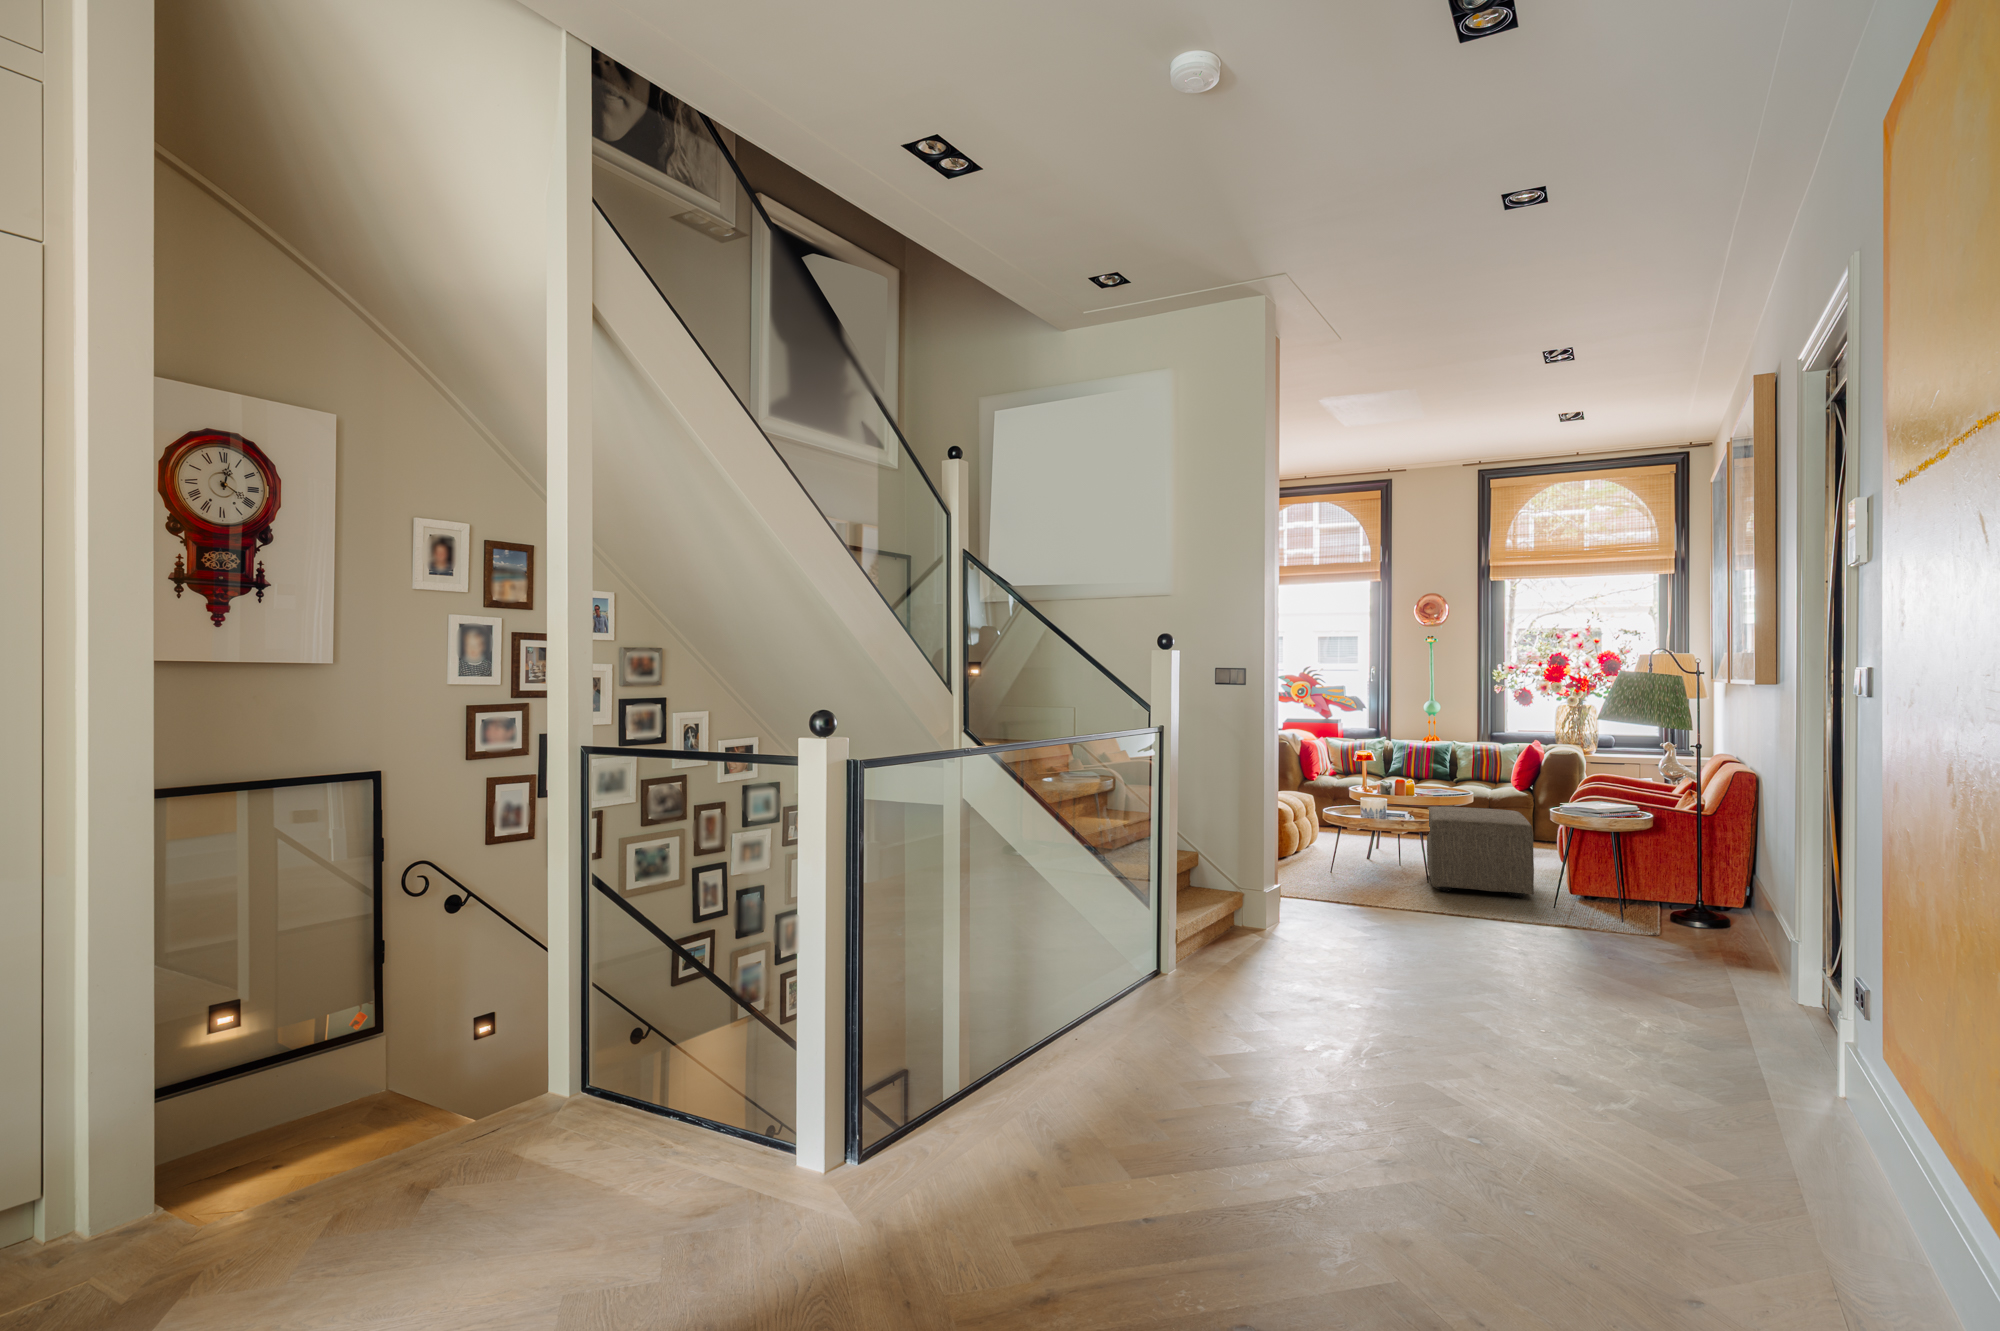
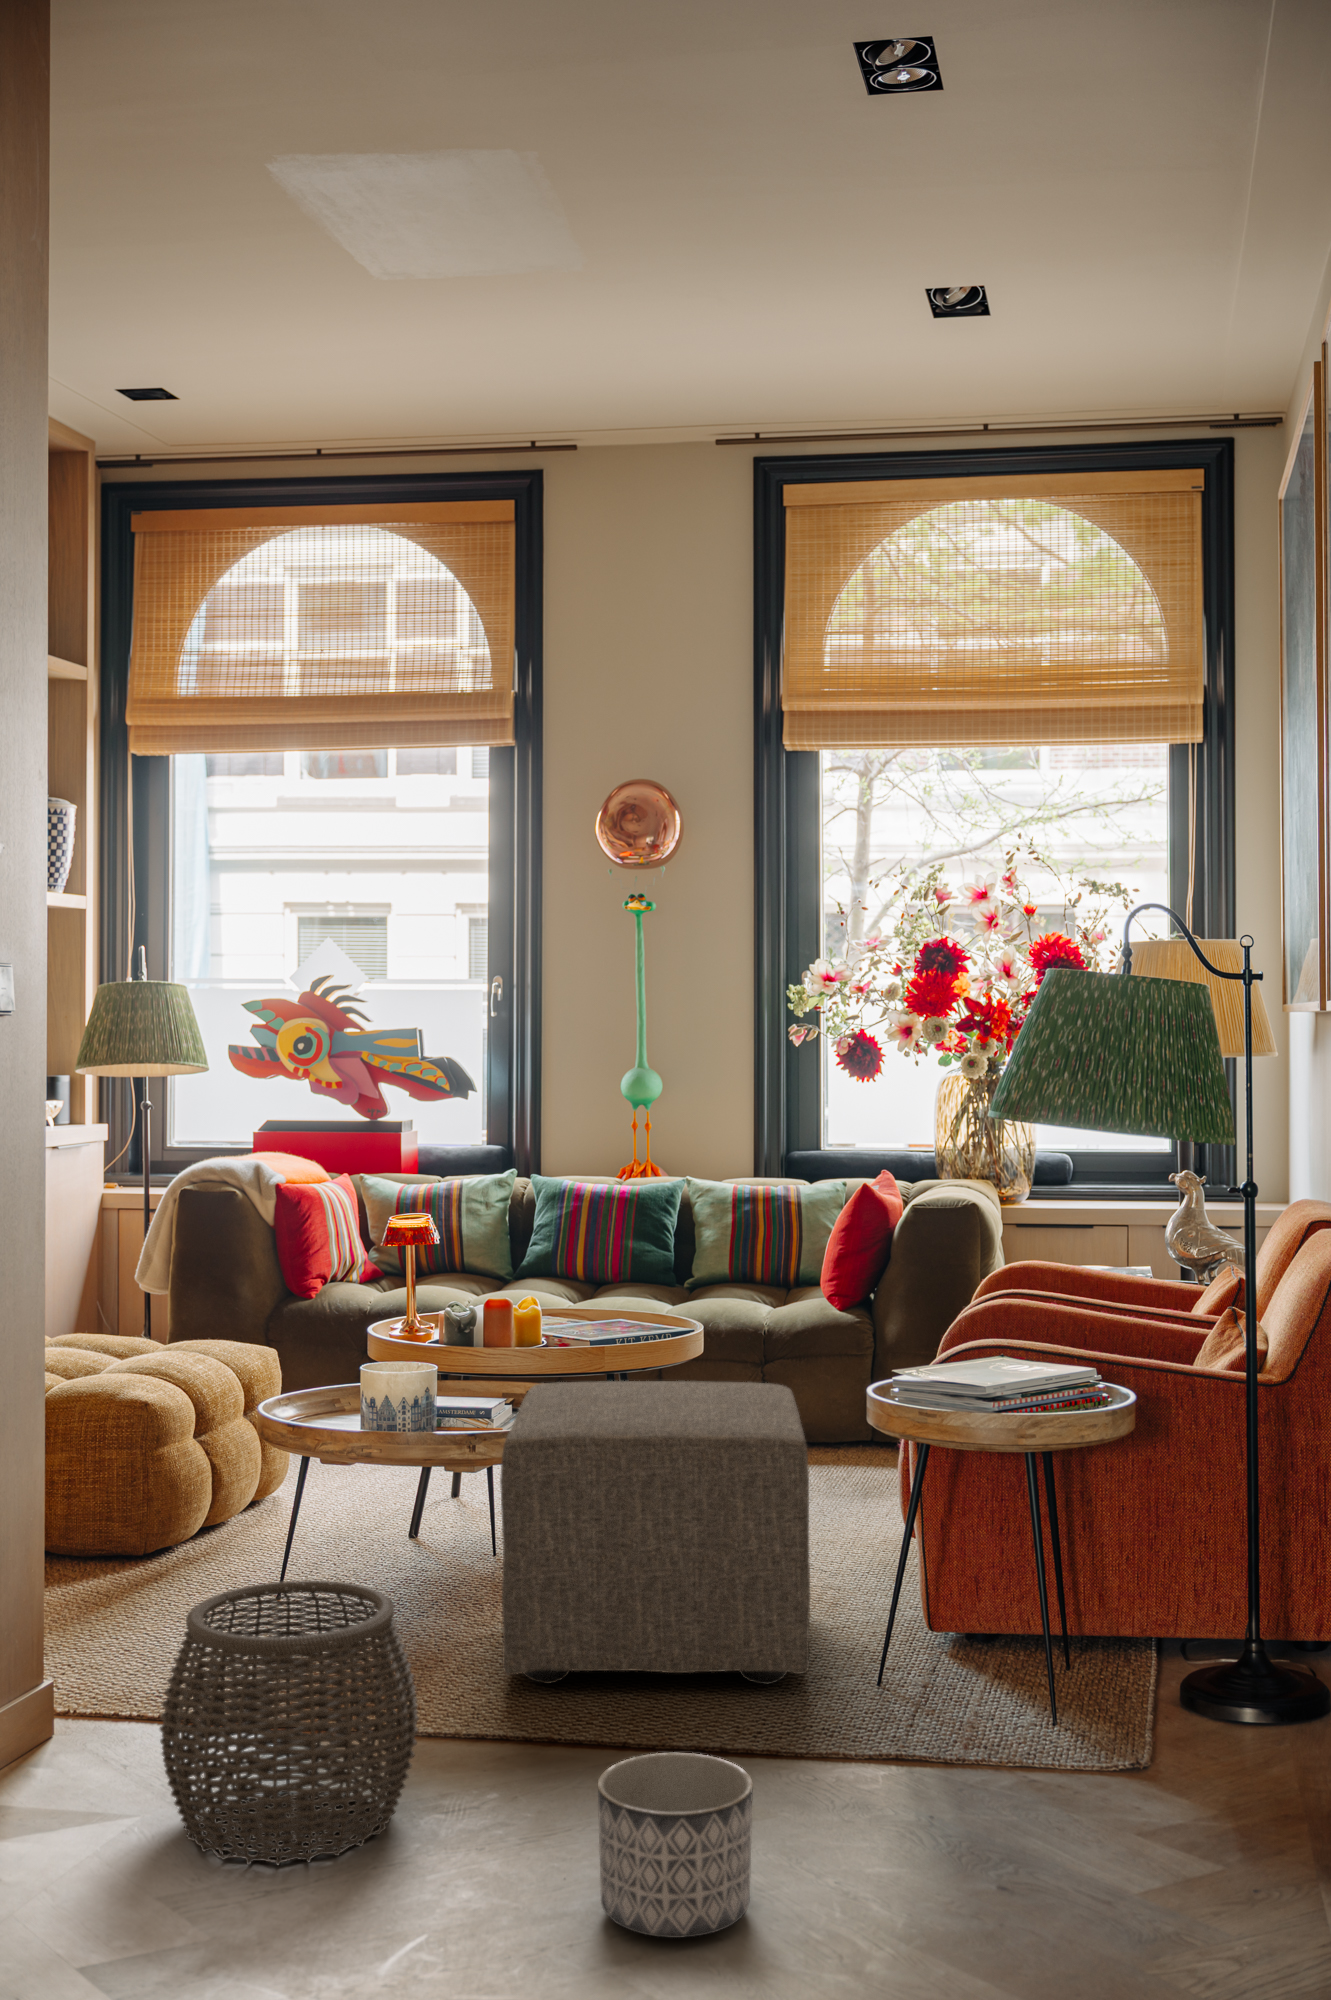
woven basket: none [1353,851,1425,919] -> present [160,1581,419,1865]
planter: none [1487,898,1533,941] -> present [598,1753,753,1938]

